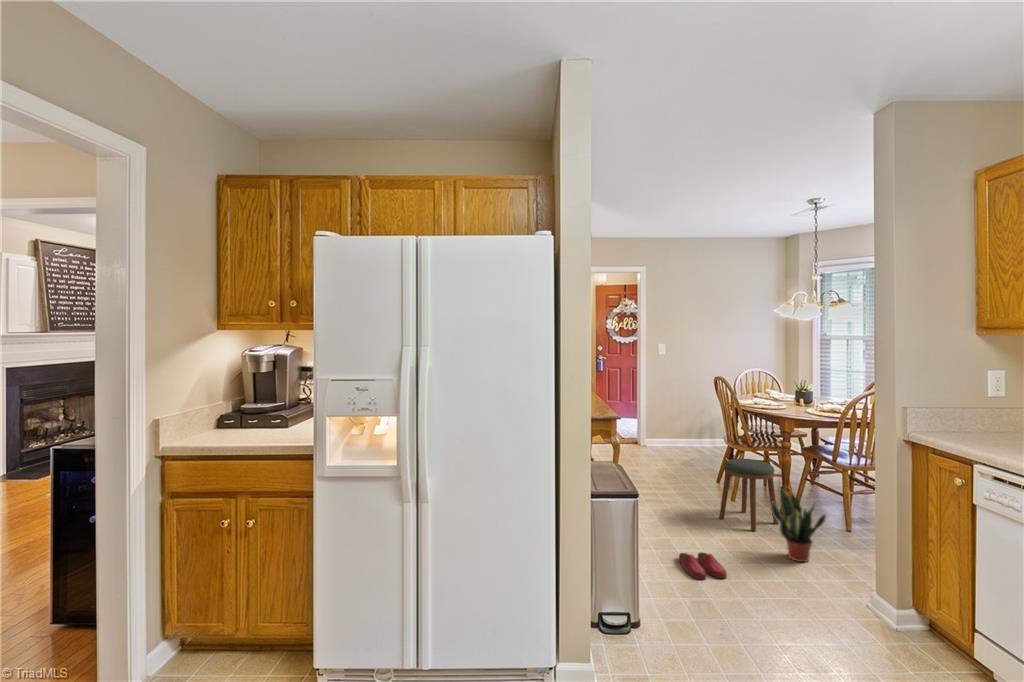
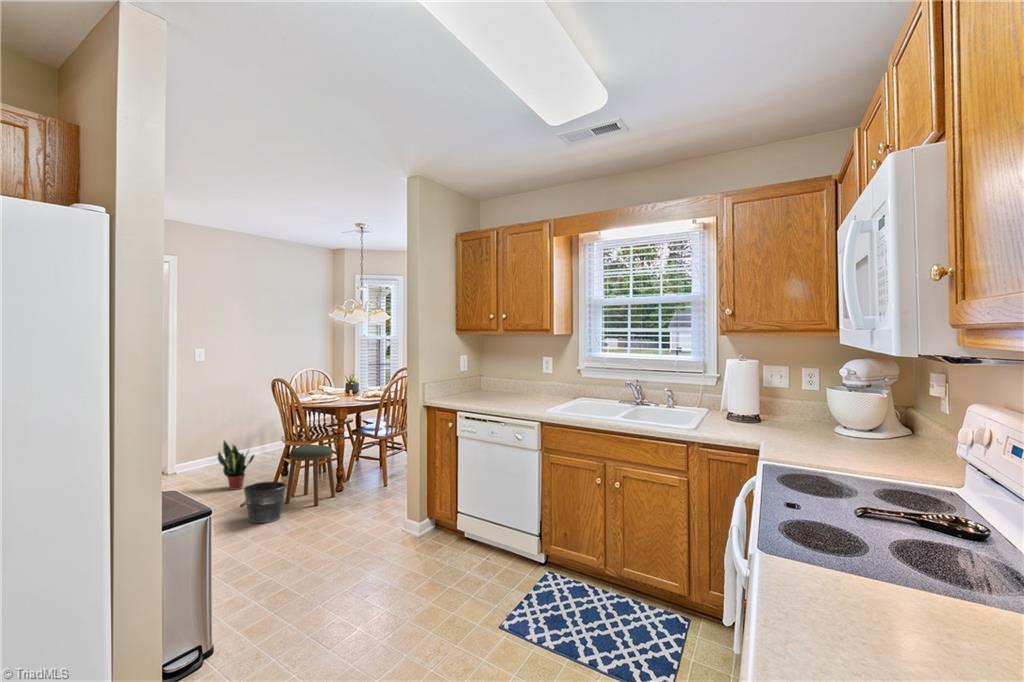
potted plant: present [771,488,826,562] -> present [218,441,254,490]
bucket: none [669,492,717,539] -> present [240,482,286,523]
slippers: present [679,552,727,579] -> none [256,527,301,548]

